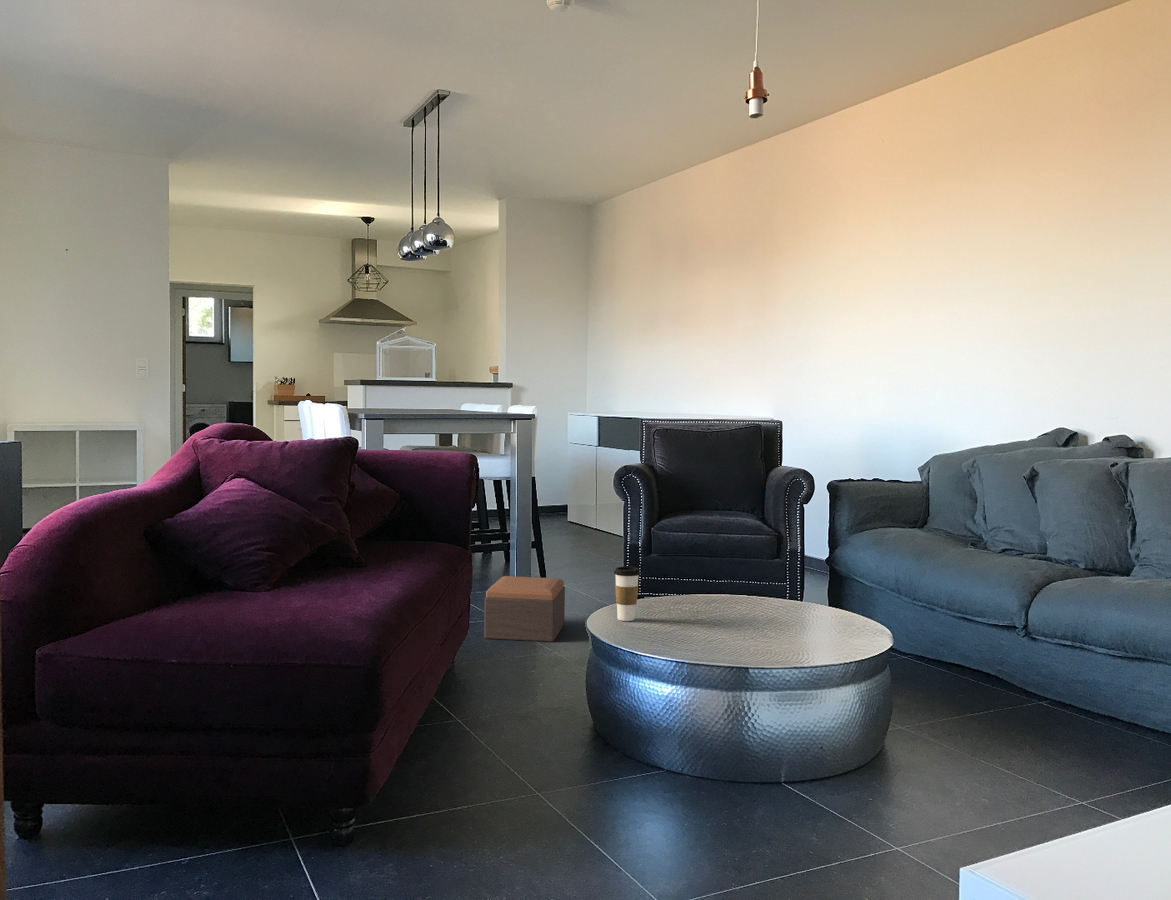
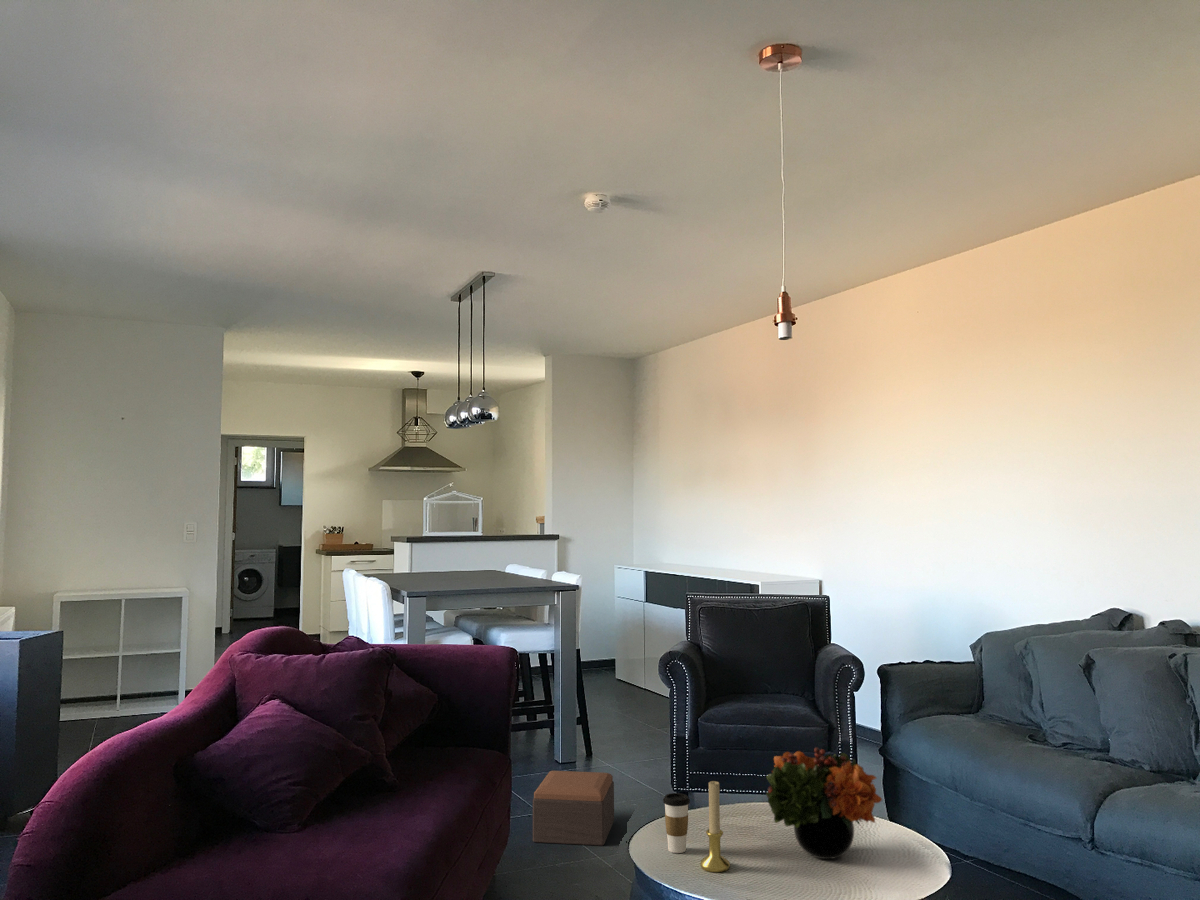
flower arrangement: none [713,524,828,627] -> present [766,748,882,859]
candle holder: none [648,547,677,633] -> present [700,781,730,872]

